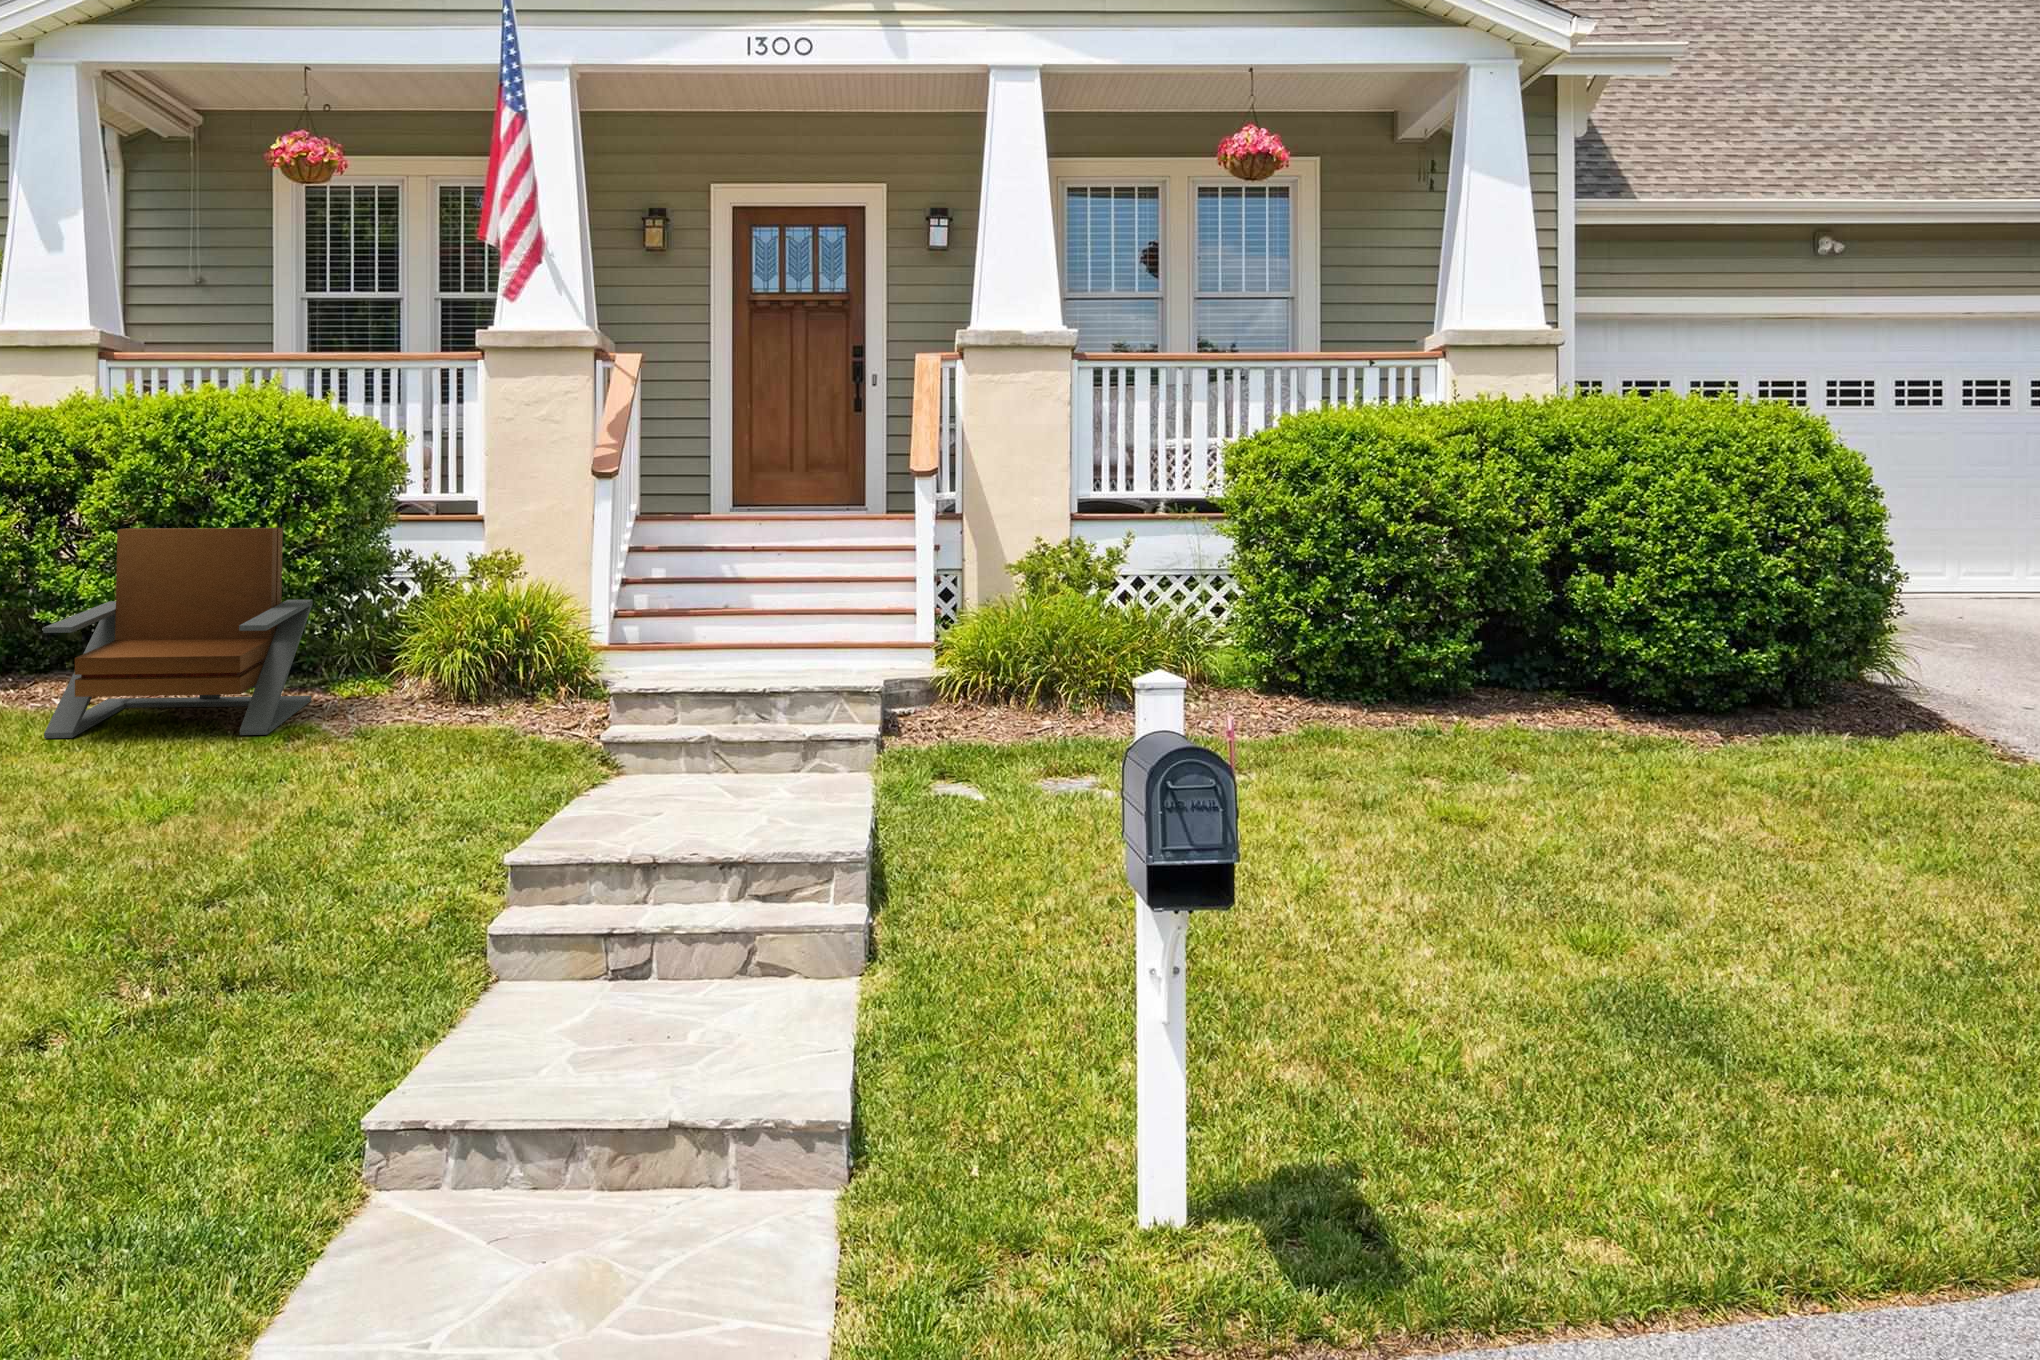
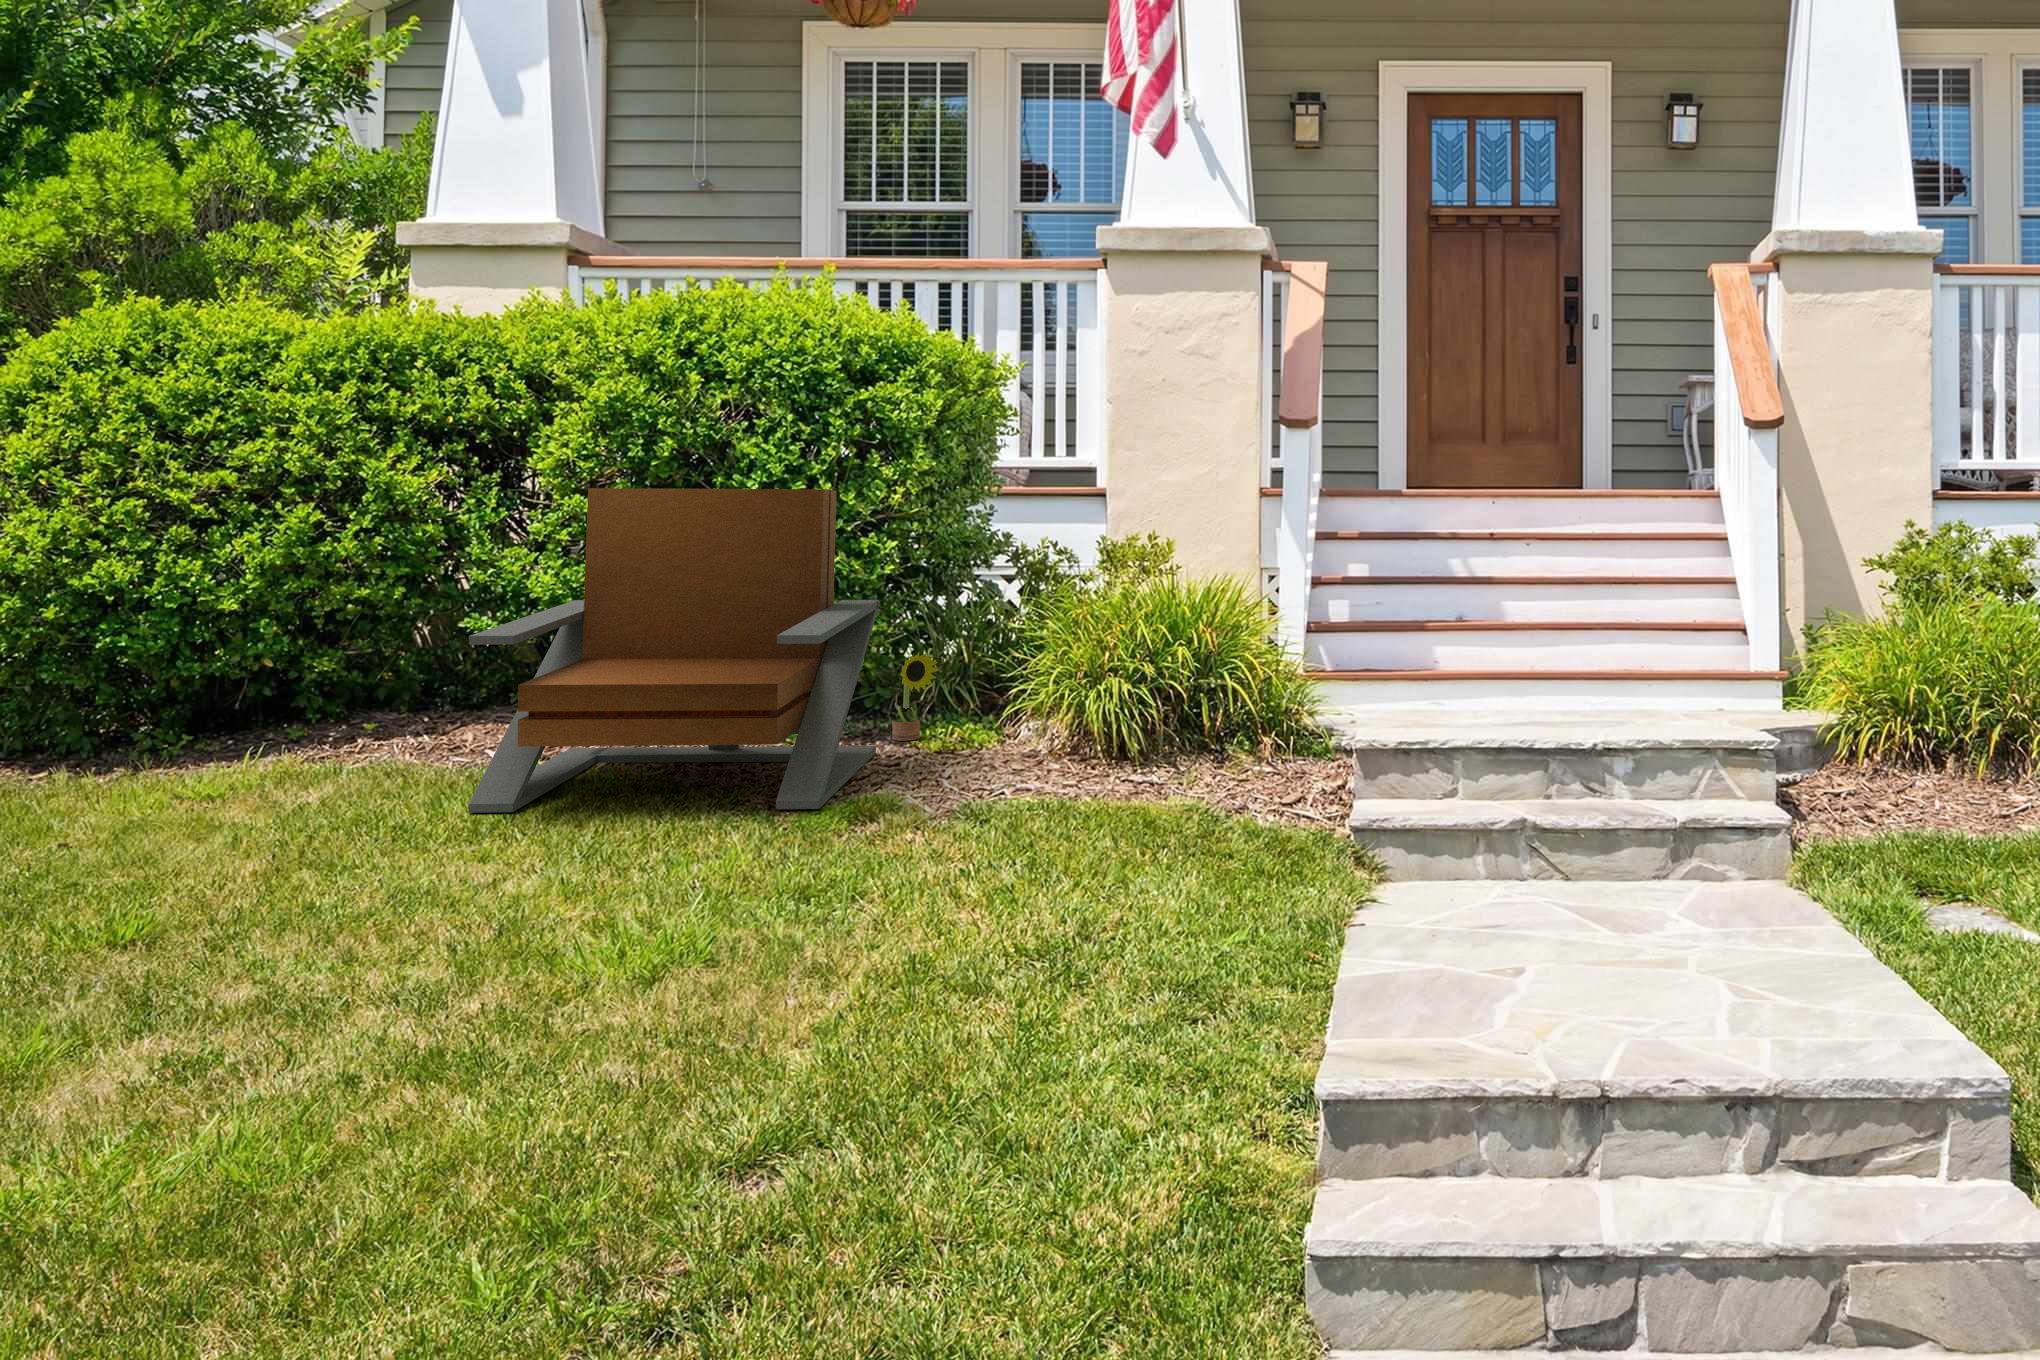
decorative plant: none [324,633,356,692] -> present [892,653,939,741]

